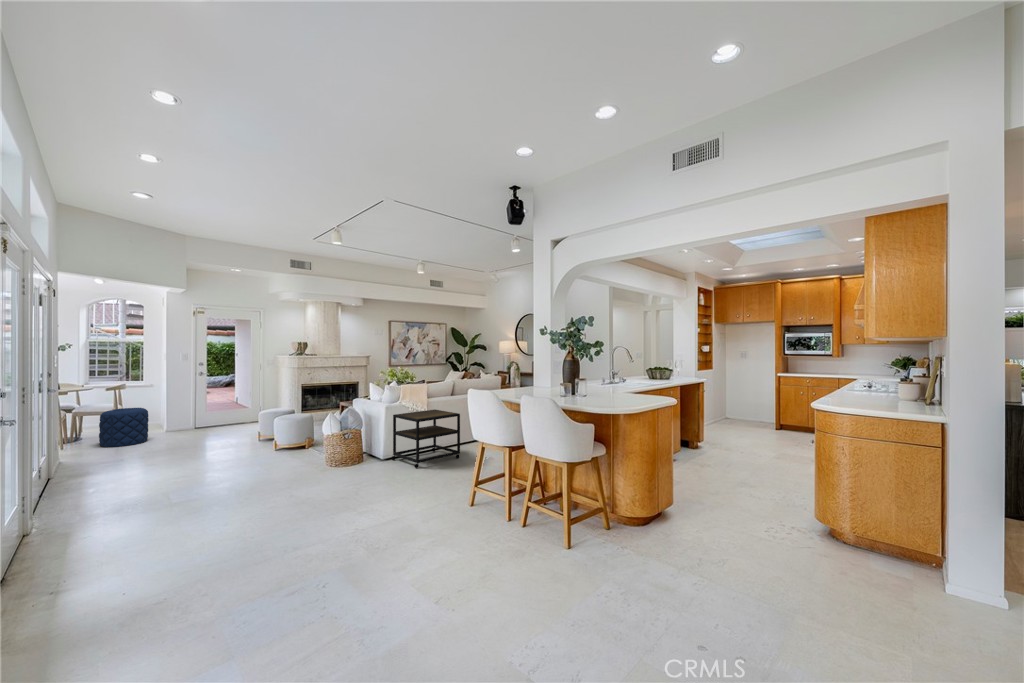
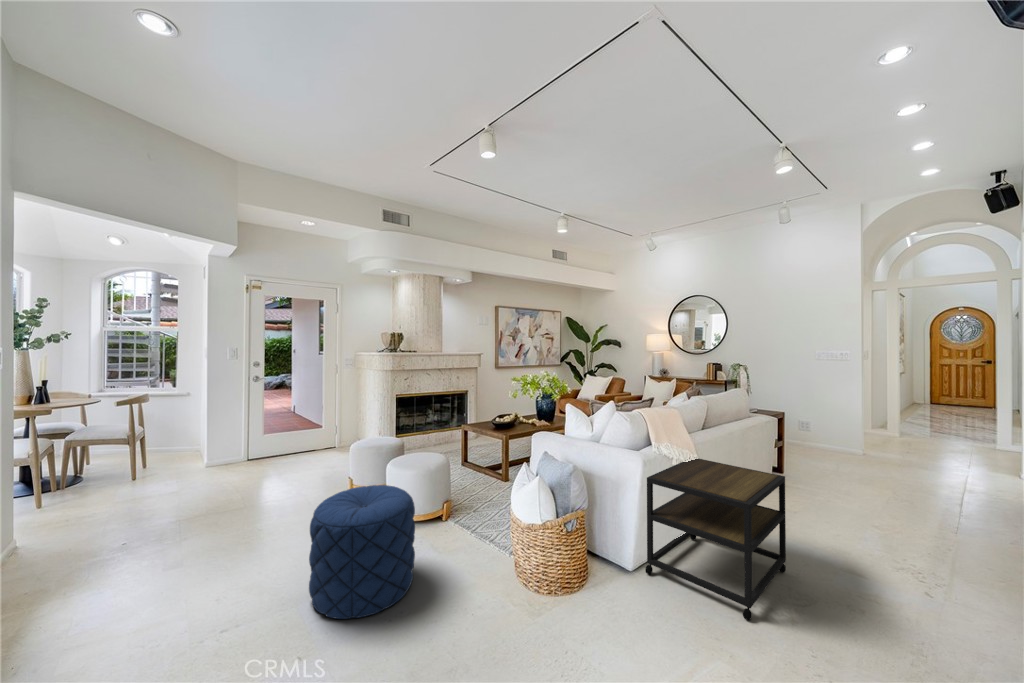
pouf: present [99,408,149,447] -> present [309,485,415,619]

